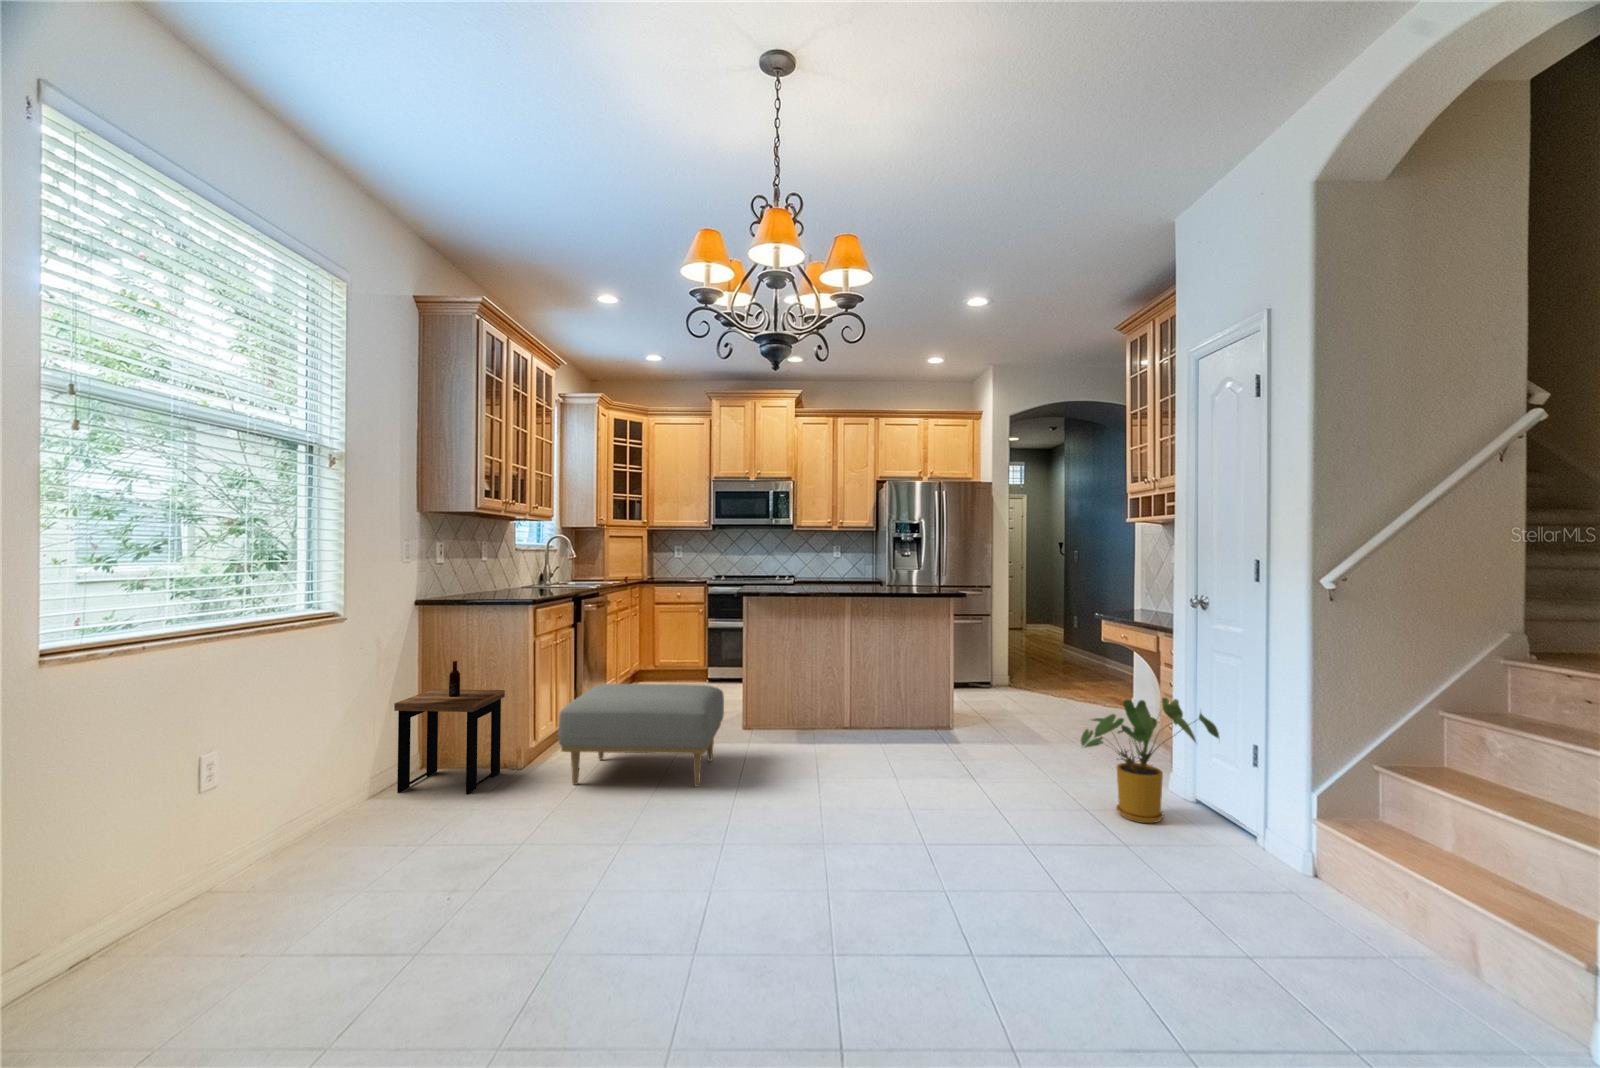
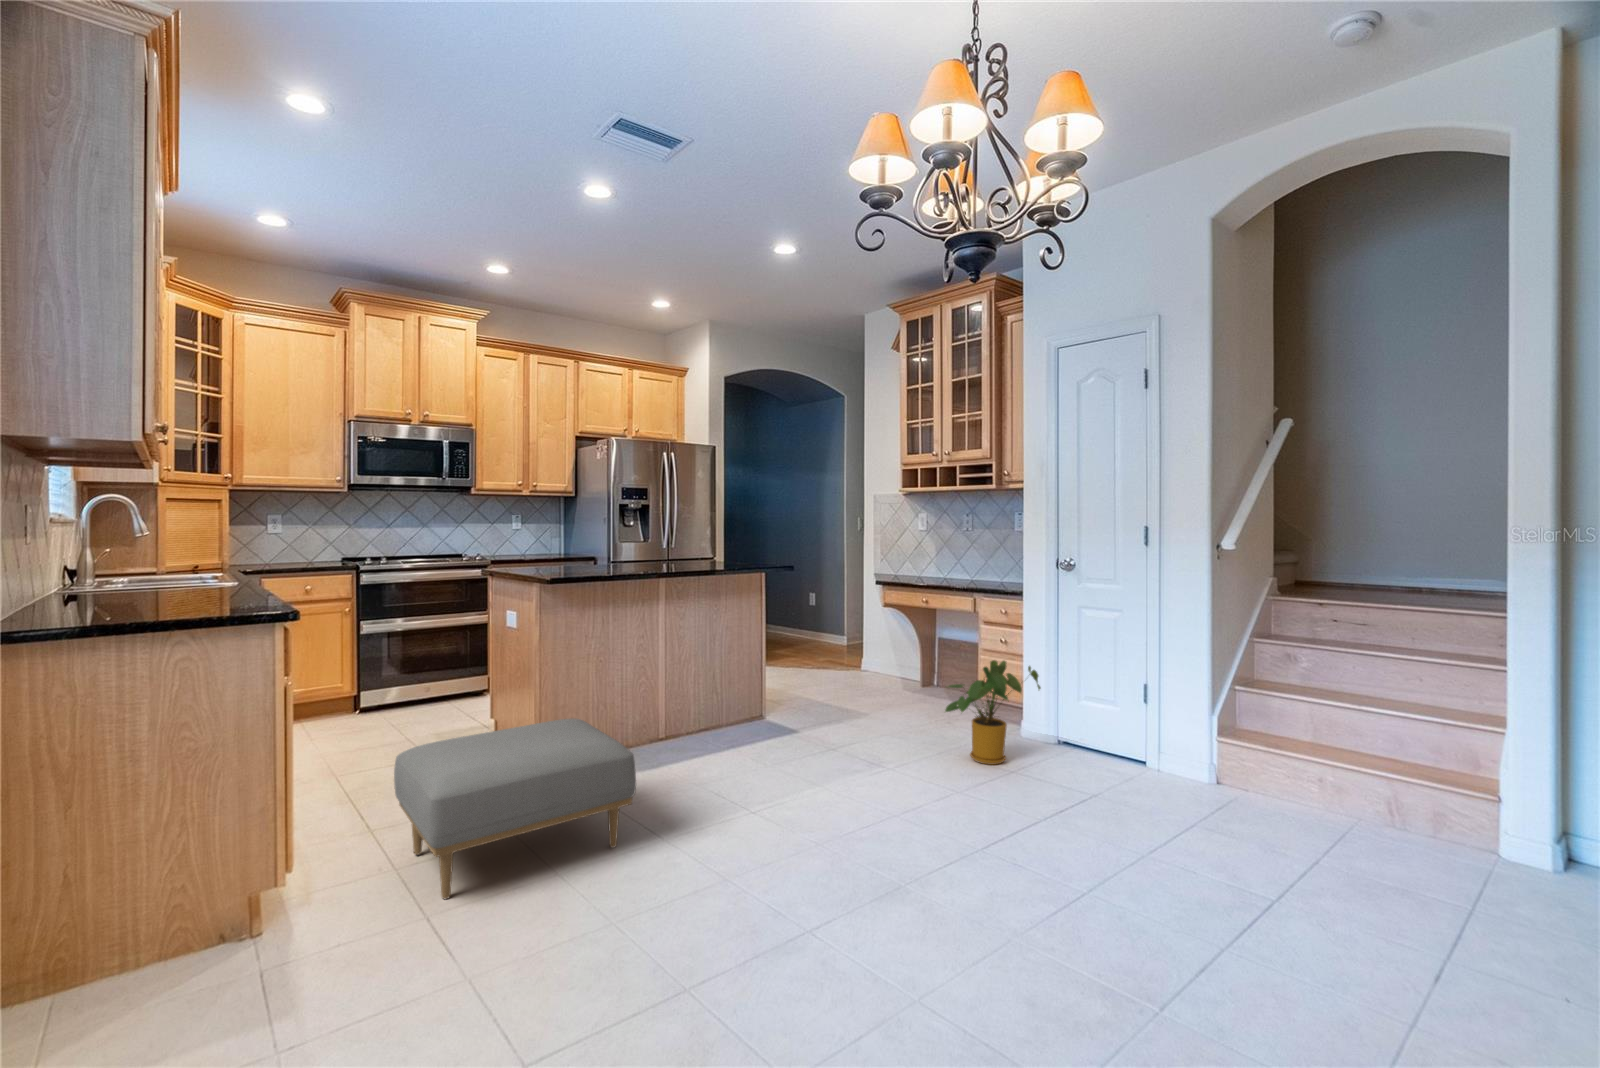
side table: present [394,661,505,794] -> none [109,759,295,1027]

